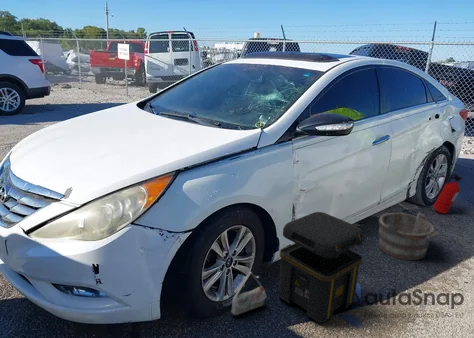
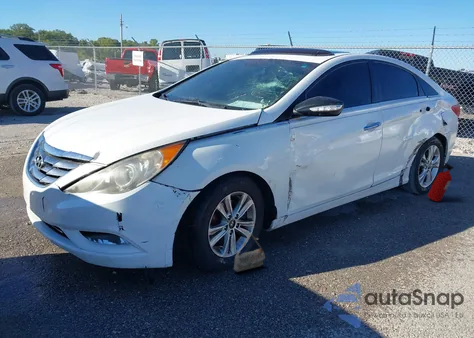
toolbox: present [279,212,364,323] -> none [276,185,351,279]
bucket: present [379,213,440,260] -> none [371,195,428,236]

